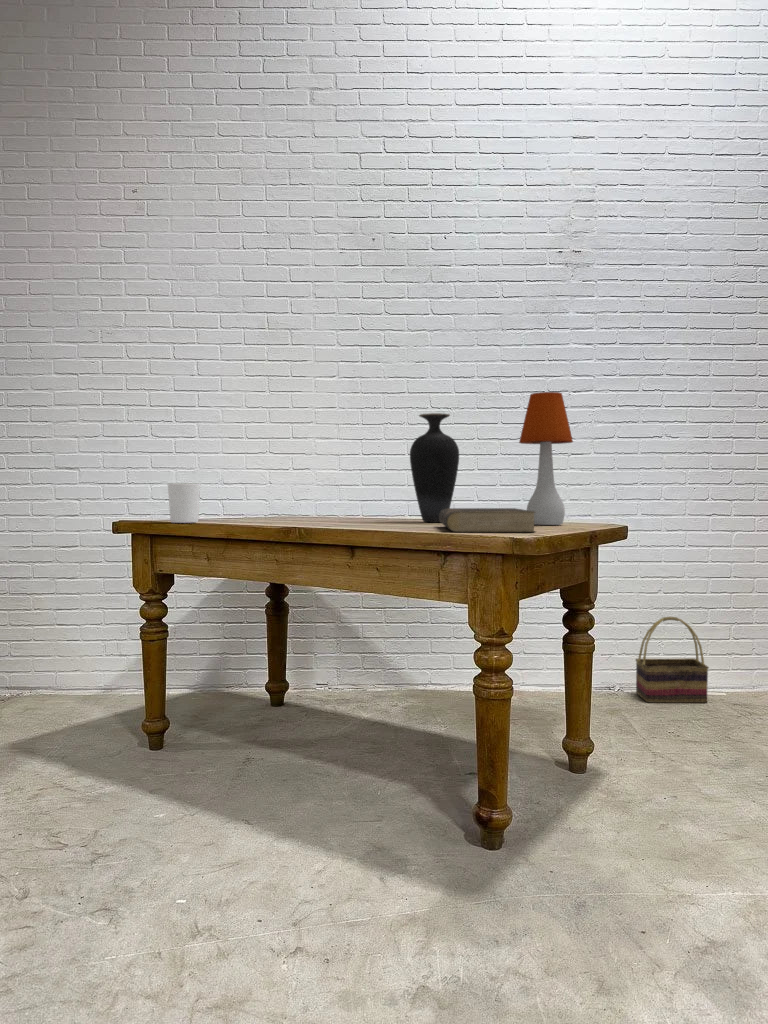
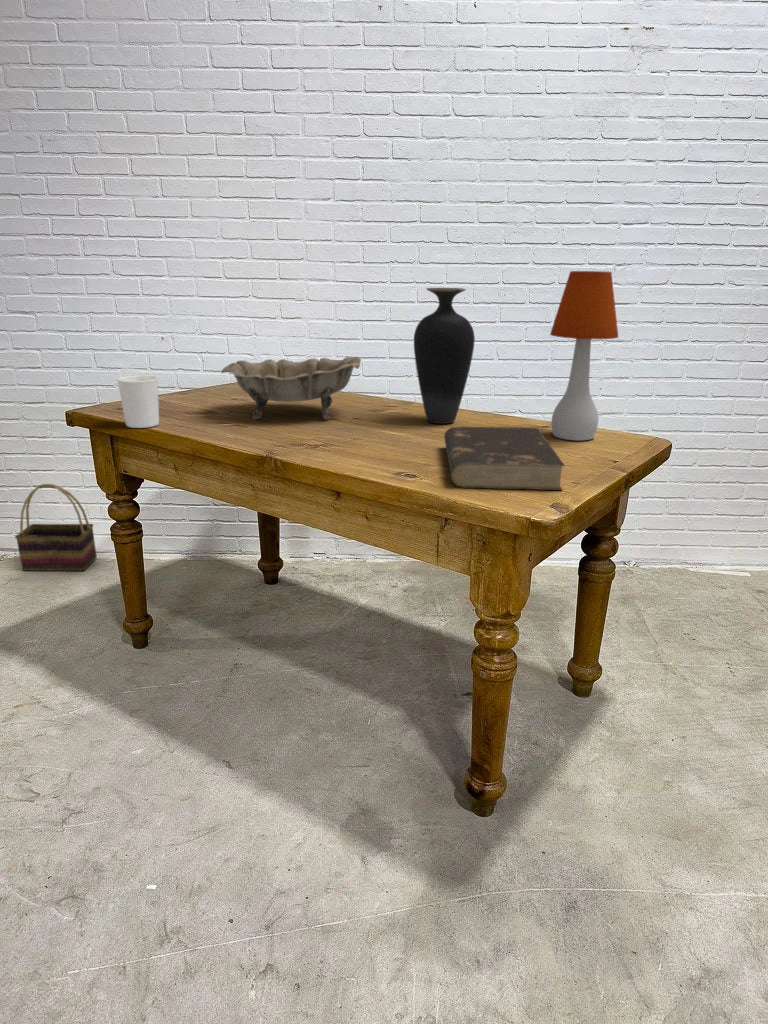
decorative bowl: none [251,475,366,522] -> present [222,357,361,420]
basket: present [636,617,709,703] -> present [15,484,97,571]

